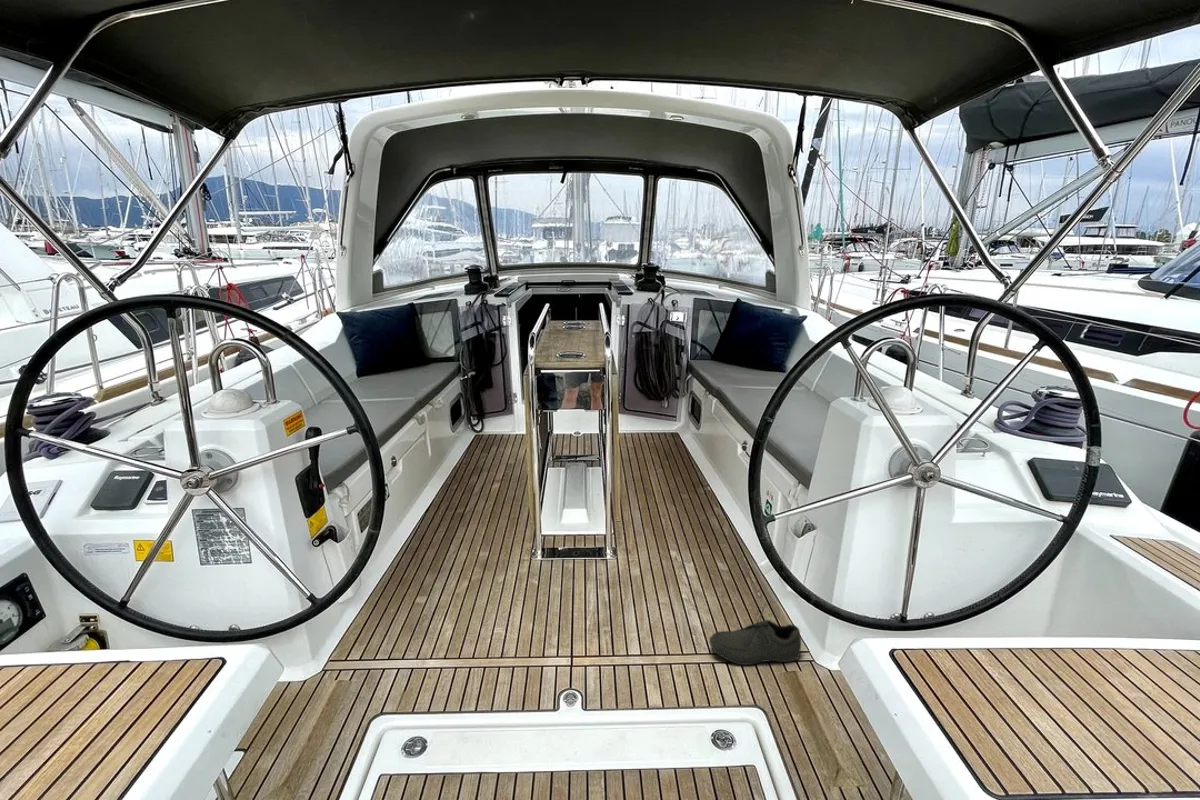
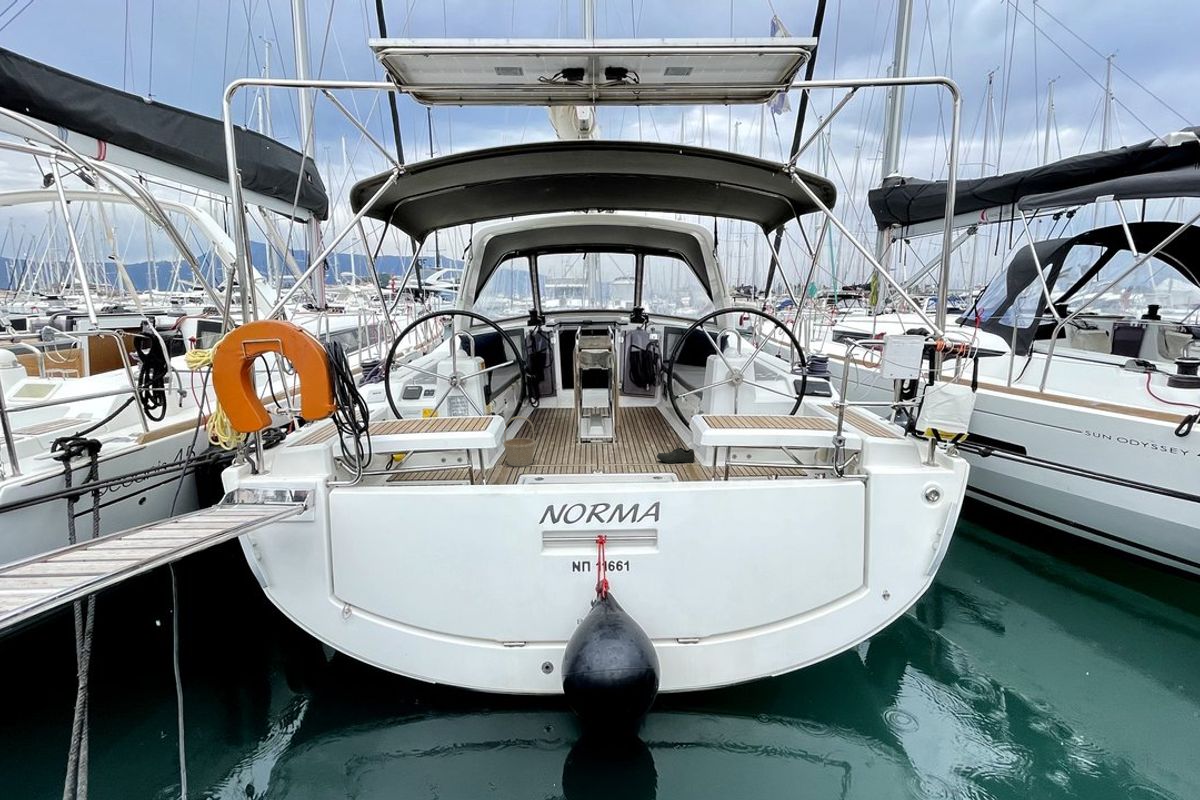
basket: none [338,550,420,672] -> present [503,416,536,466]

